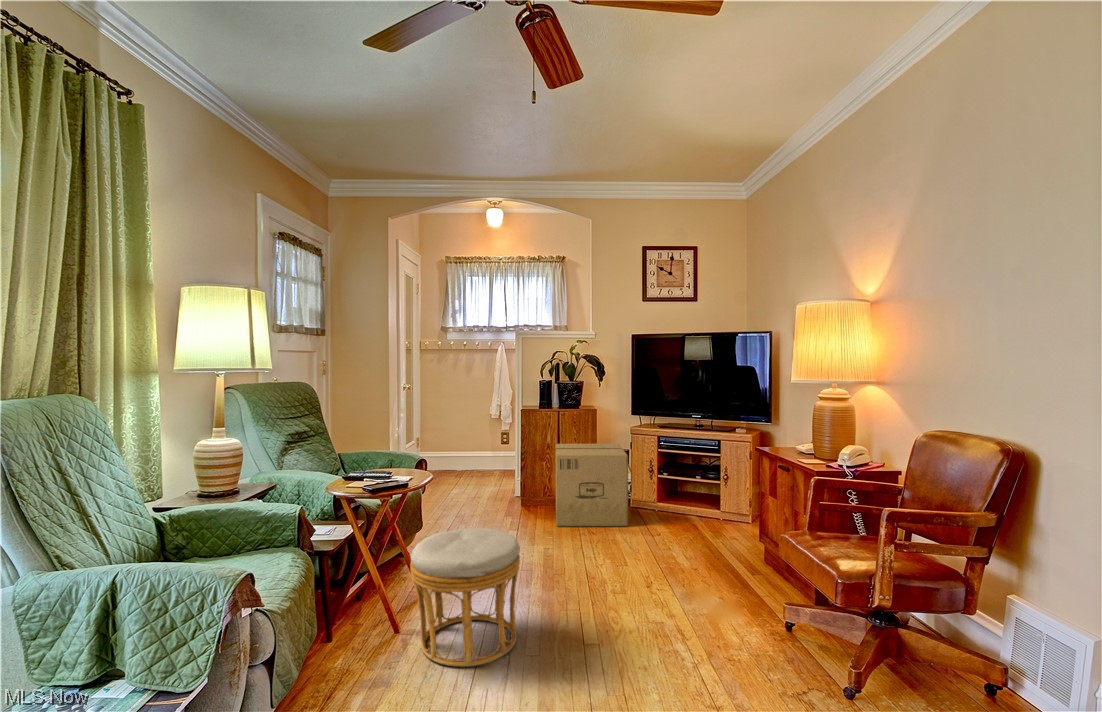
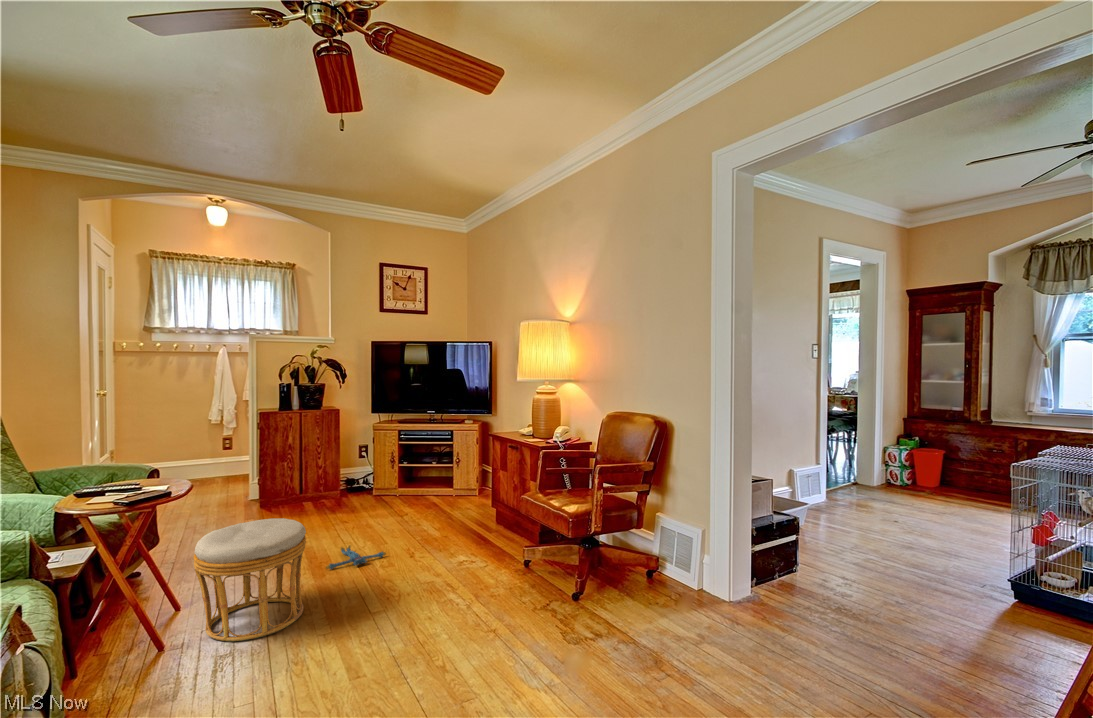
cardboard box: present [556,444,628,527] -> none [300,440,375,520]
plush toy: none [555,568,624,597] -> present [326,545,386,569]

